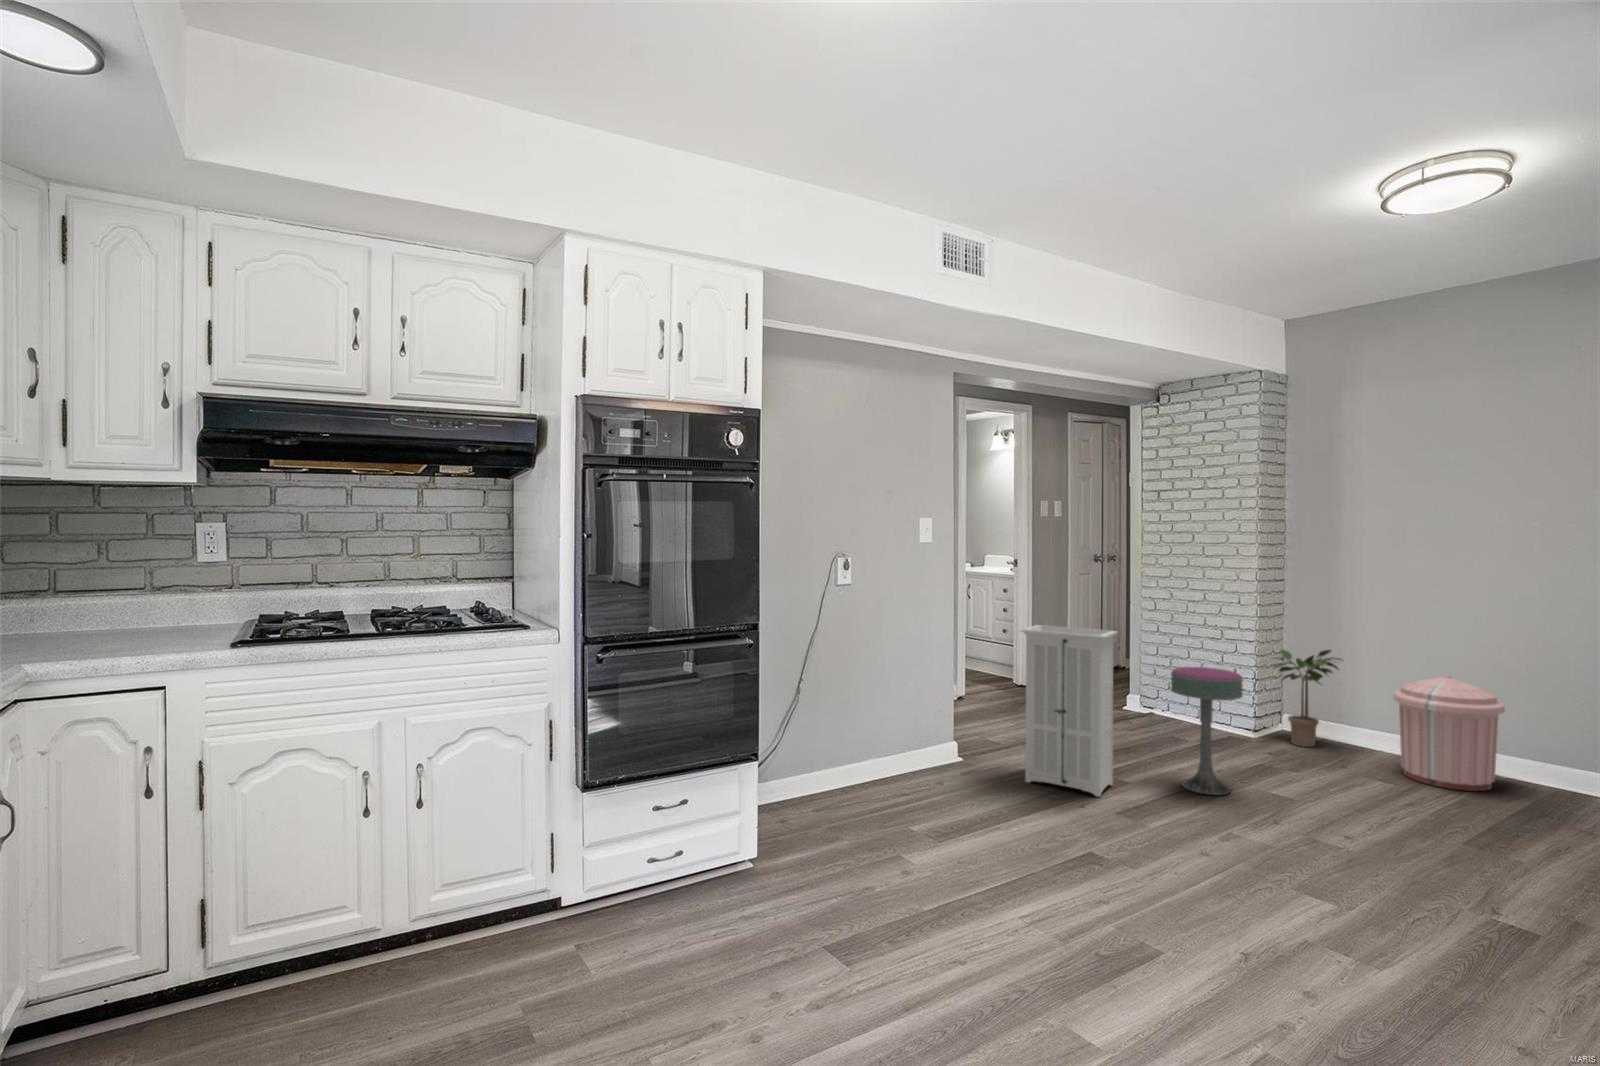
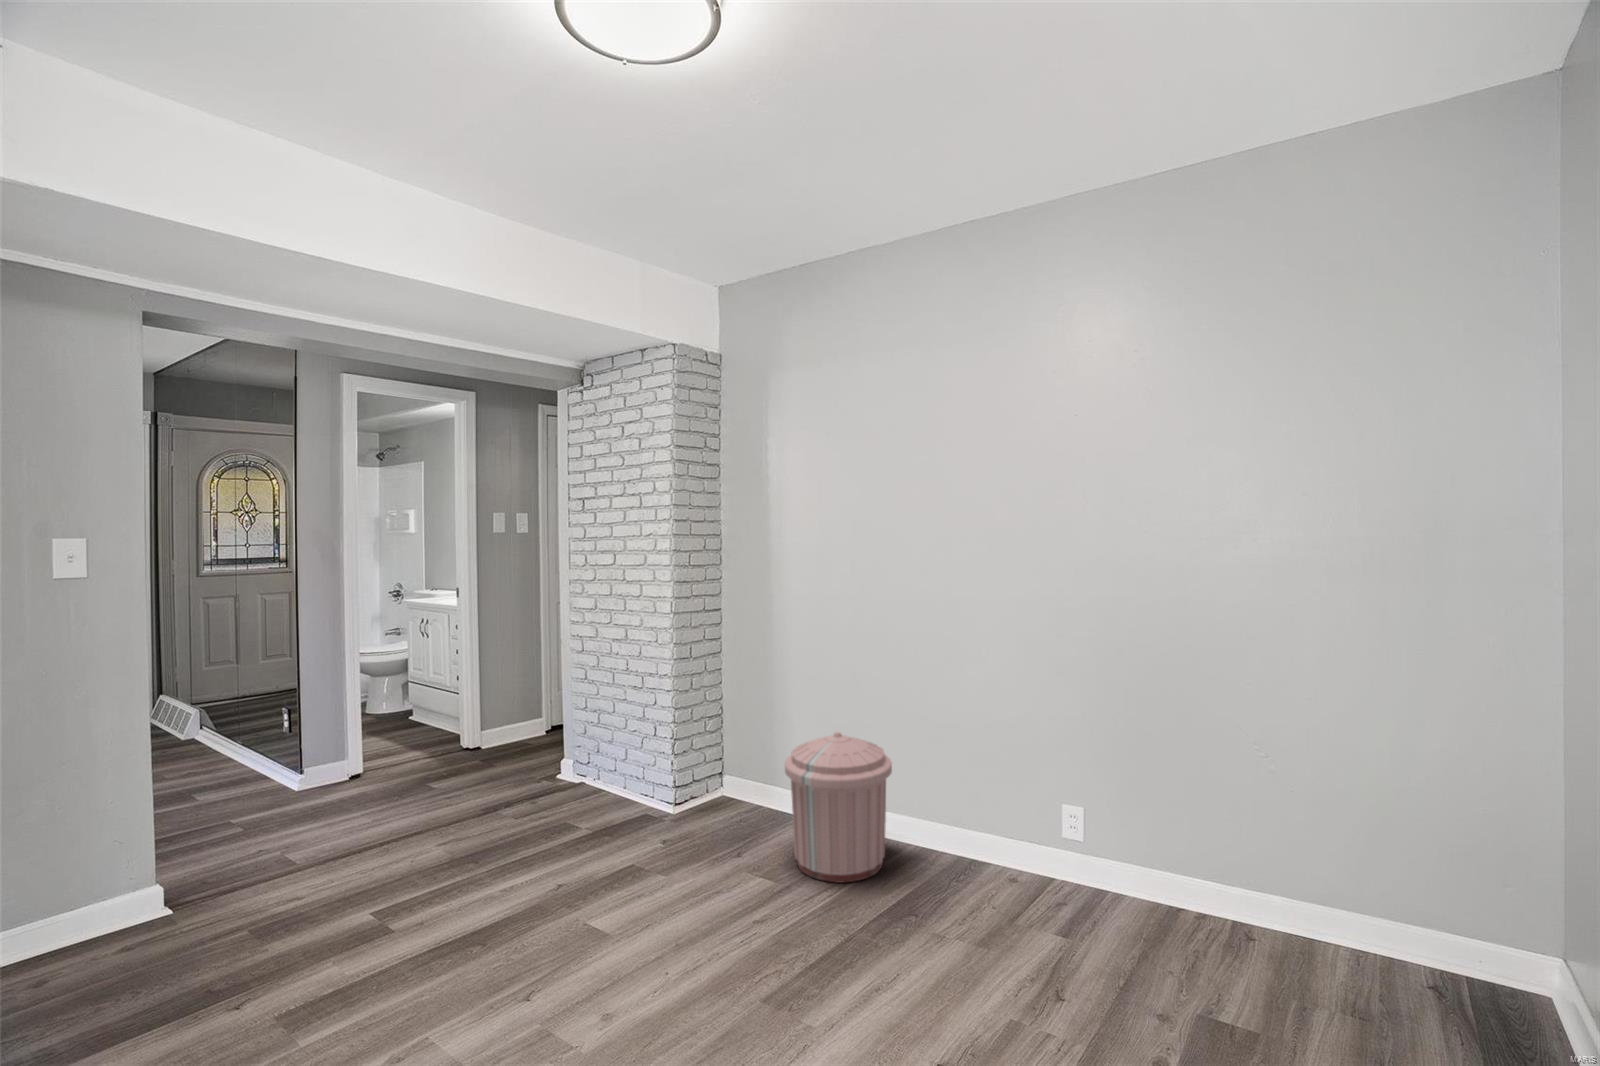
storage cabinet: present [1021,624,1118,797] -> none [166,721,345,1015]
potted plant: present [1273,650,1342,747] -> none [685,699,758,823]
bar stool: present [1171,667,1243,795] -> none [438,764,540,966]

